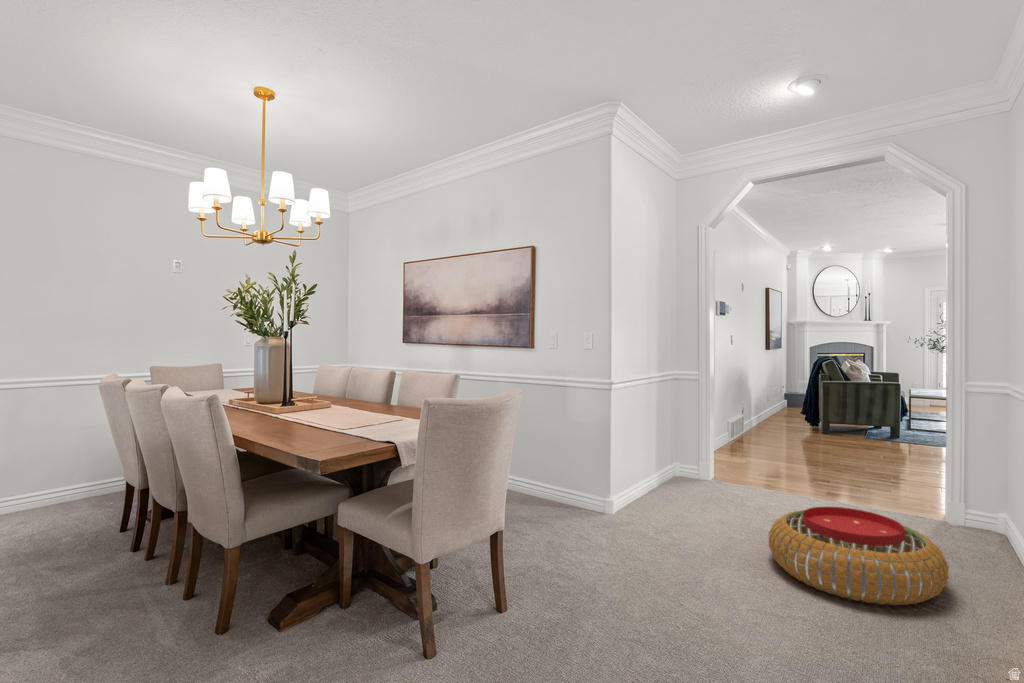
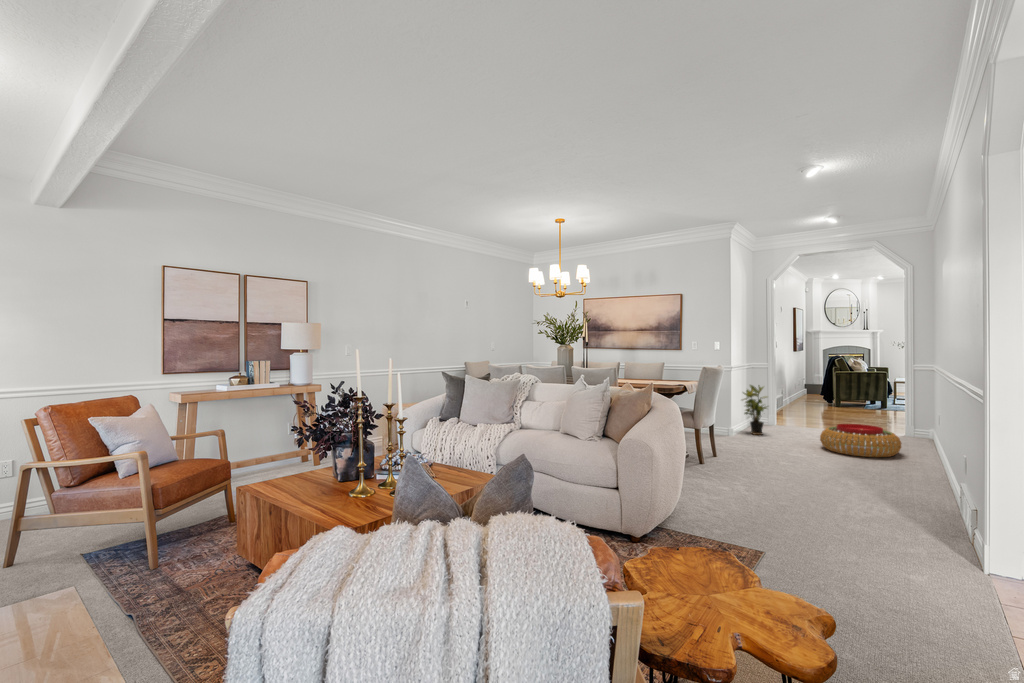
potted plant: none [632,414,684,511] -> present [743,385,767,435]

